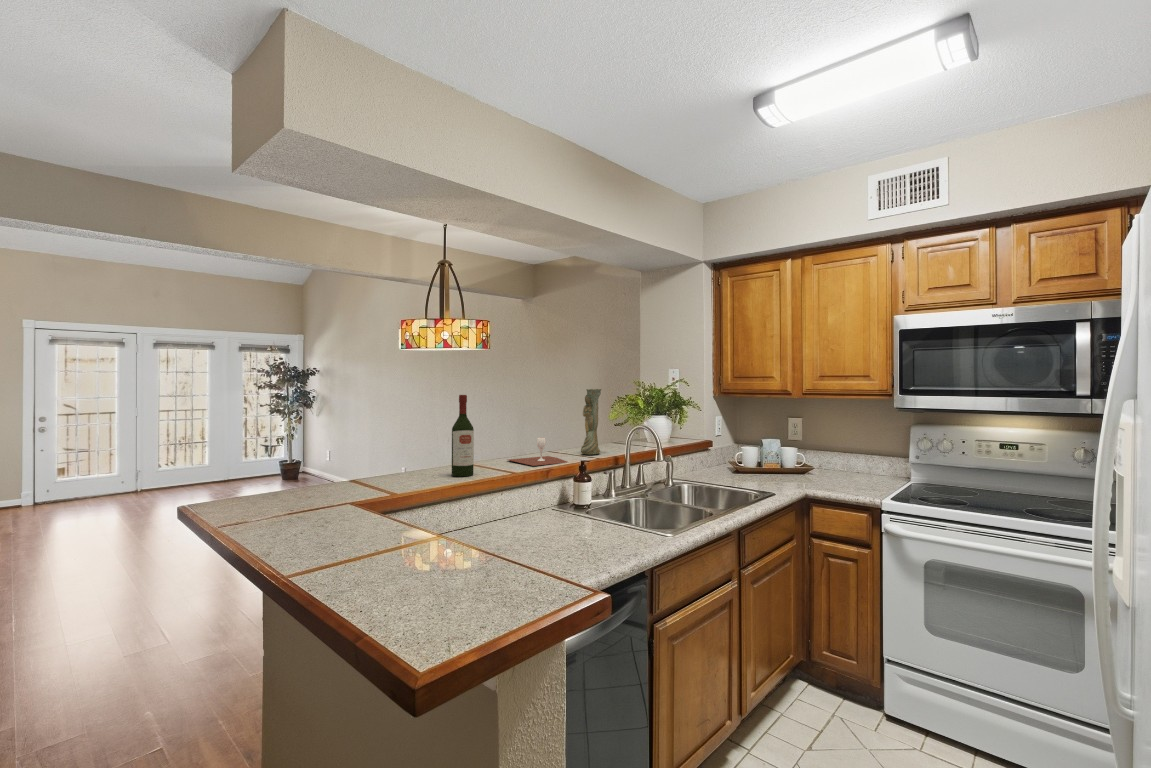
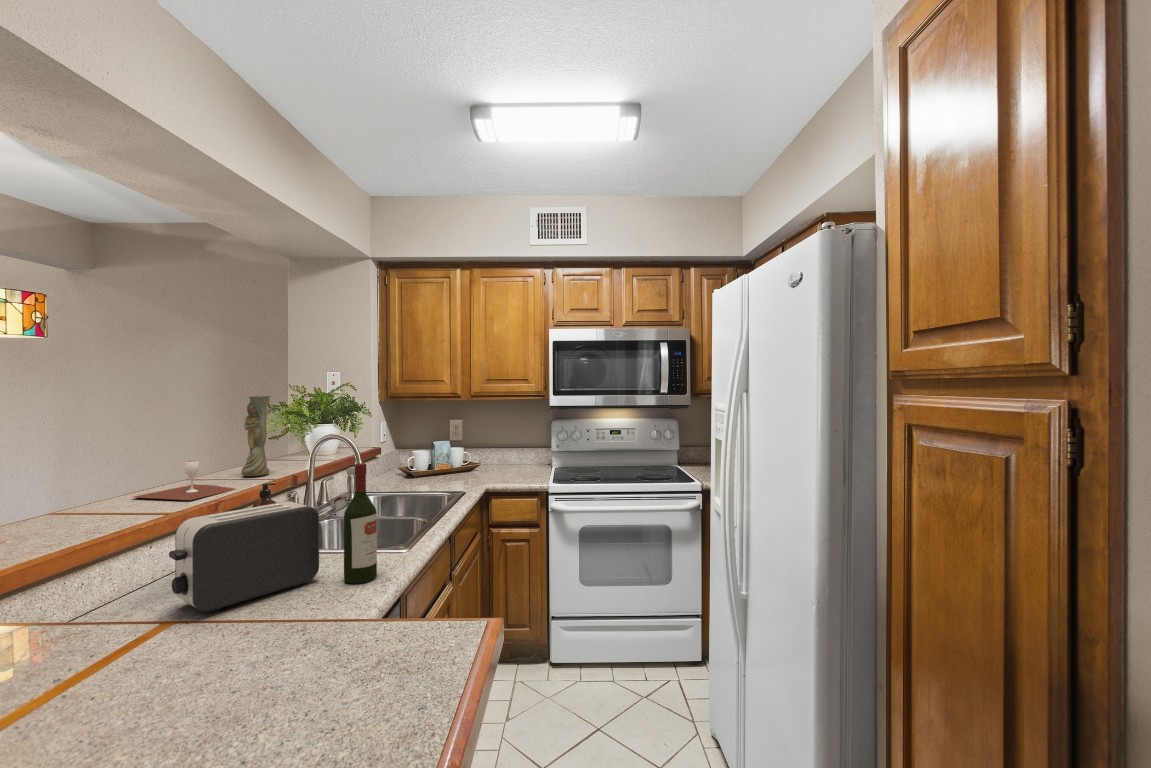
wine bottle: present [452,395,474,477] -> present [344,463,377,583]
toaster: none [493,473,593,544] -> present [169,501,319,612]

